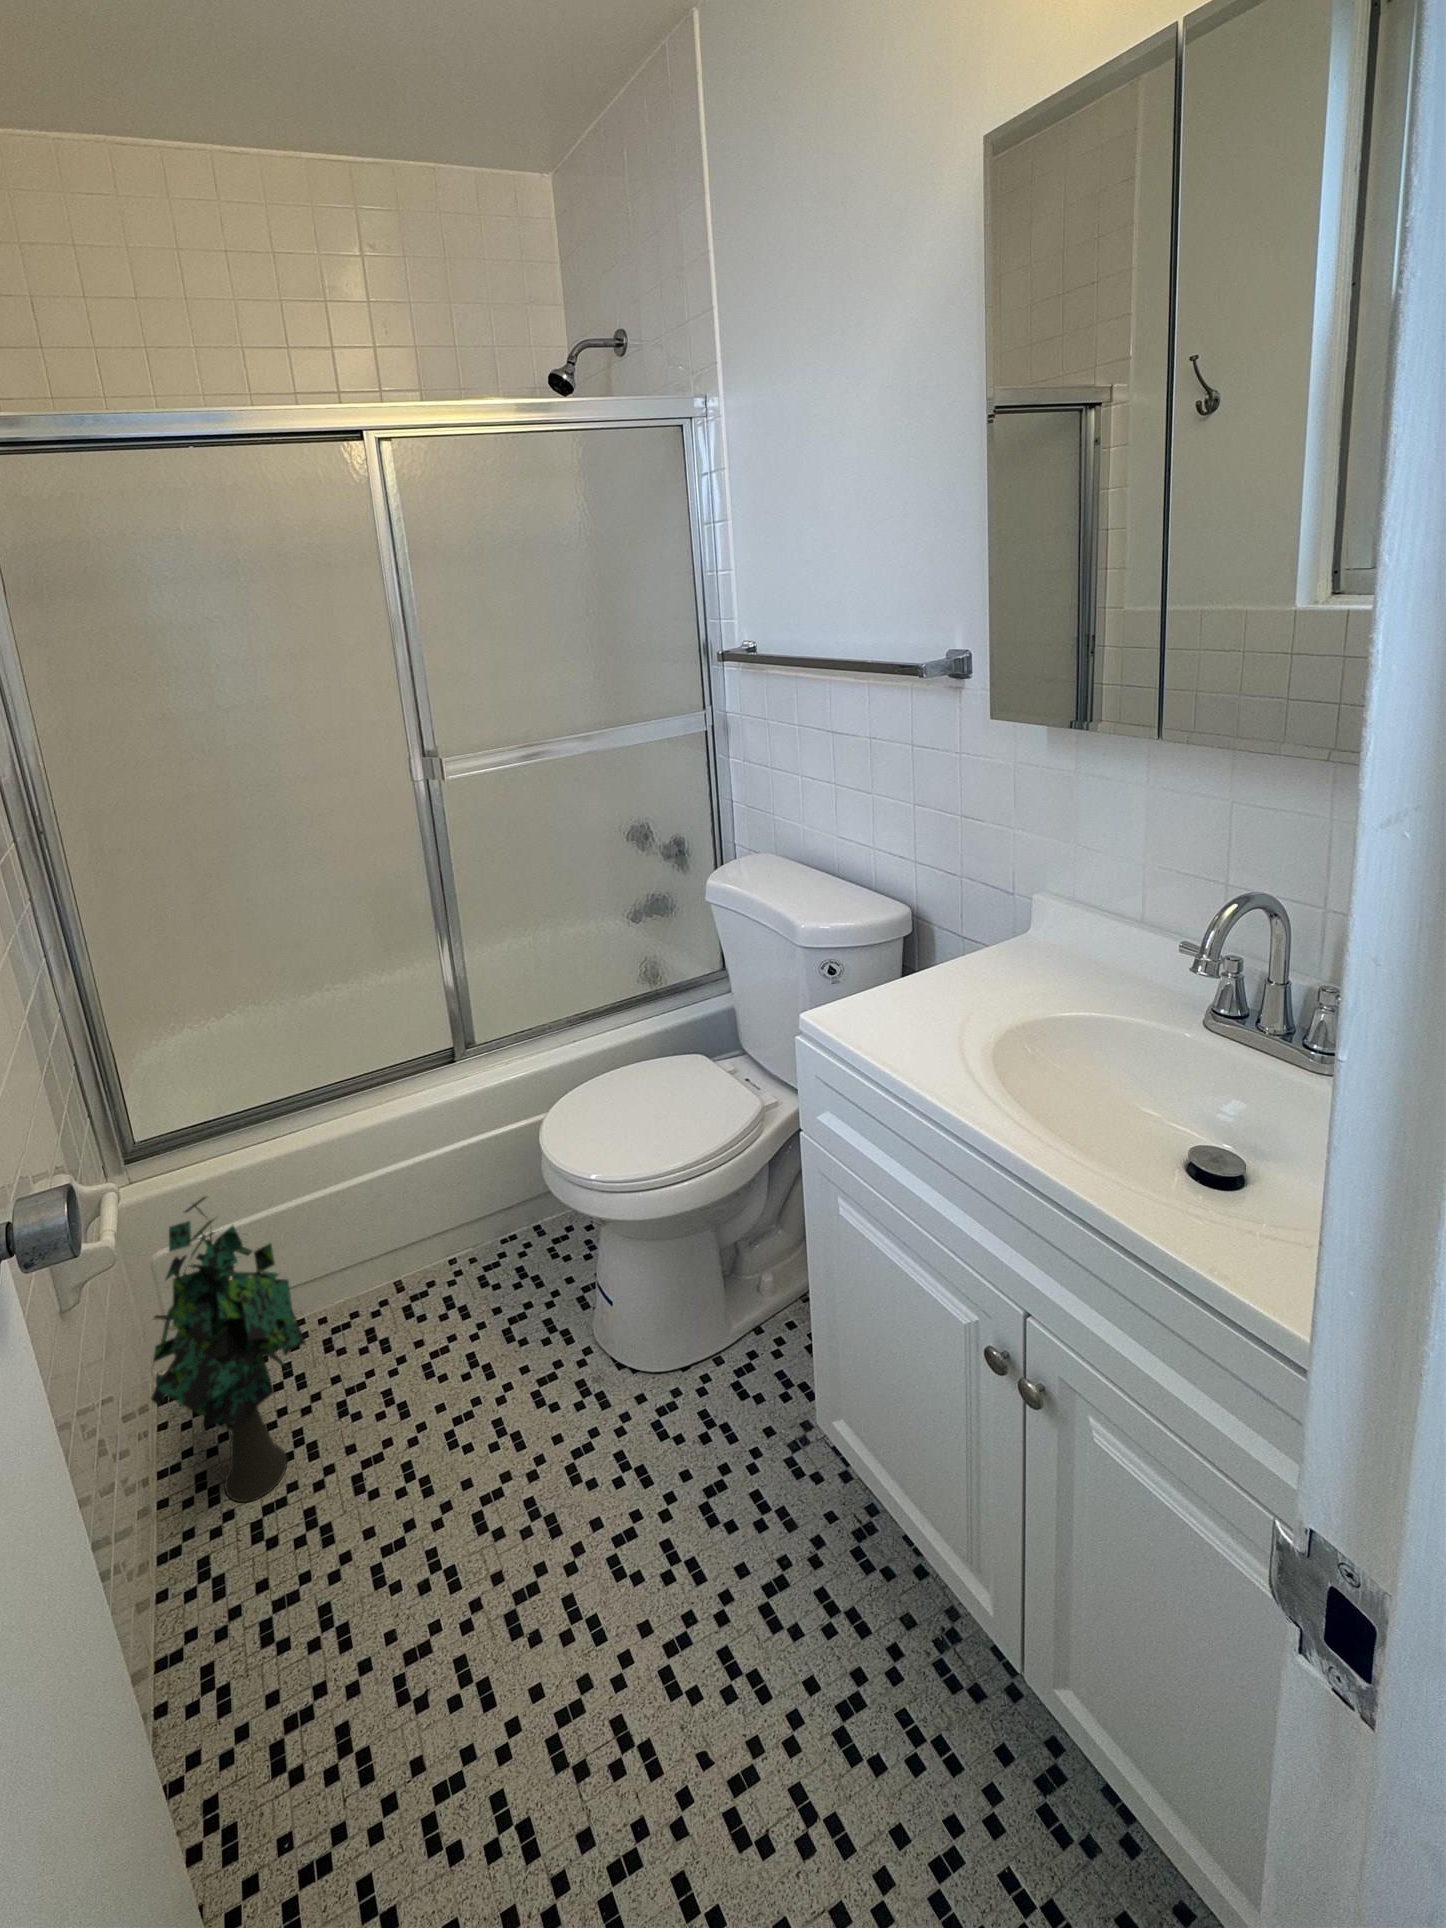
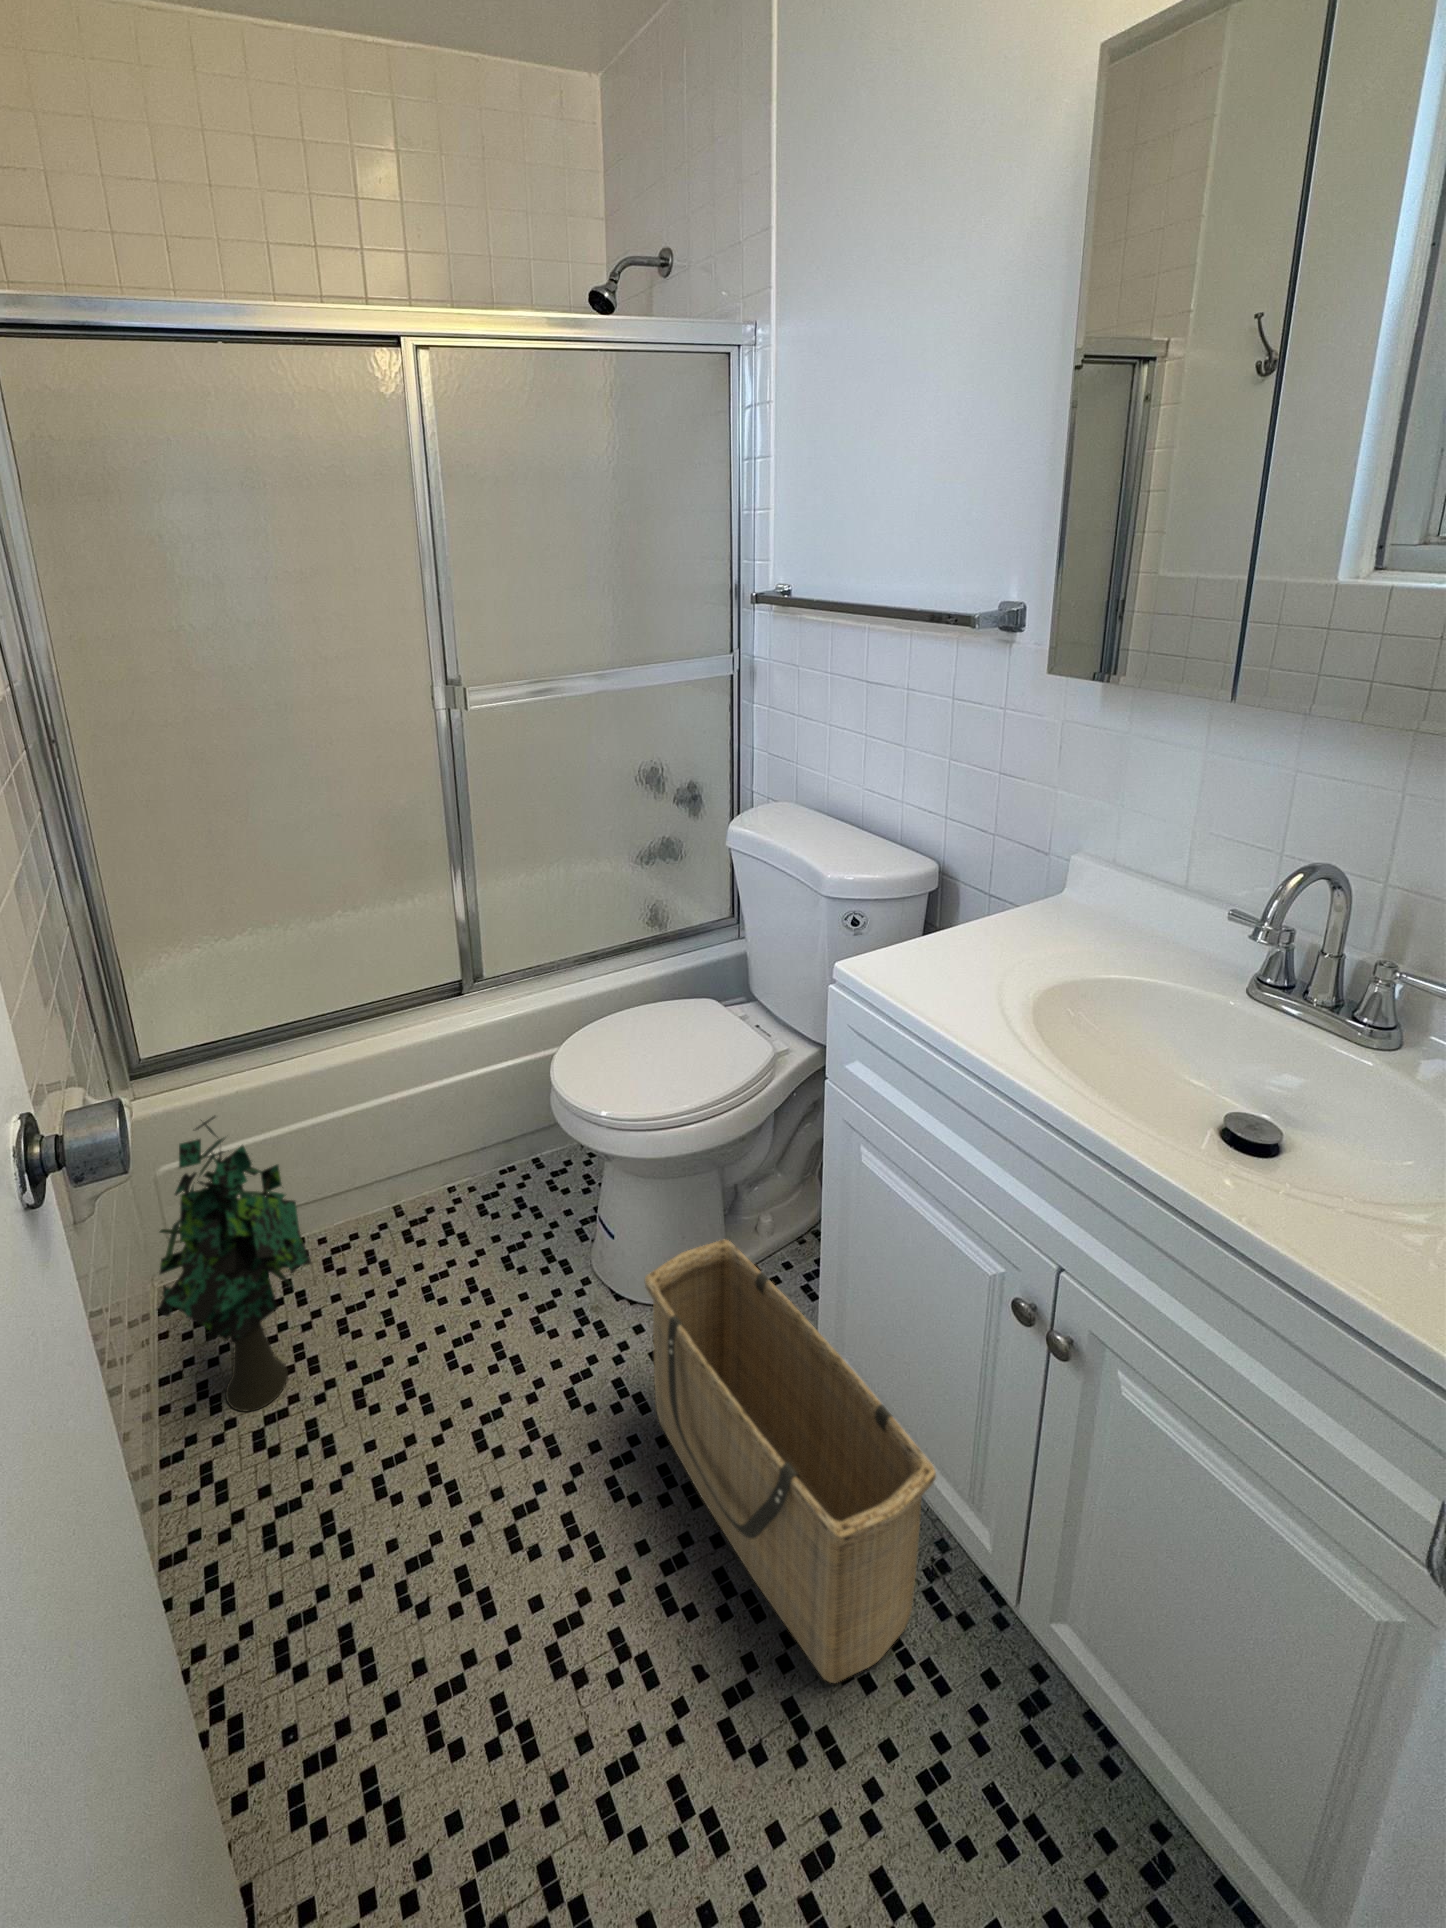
basket: none [636,1299,930,1766] -> present [644,1239,936,1683]

